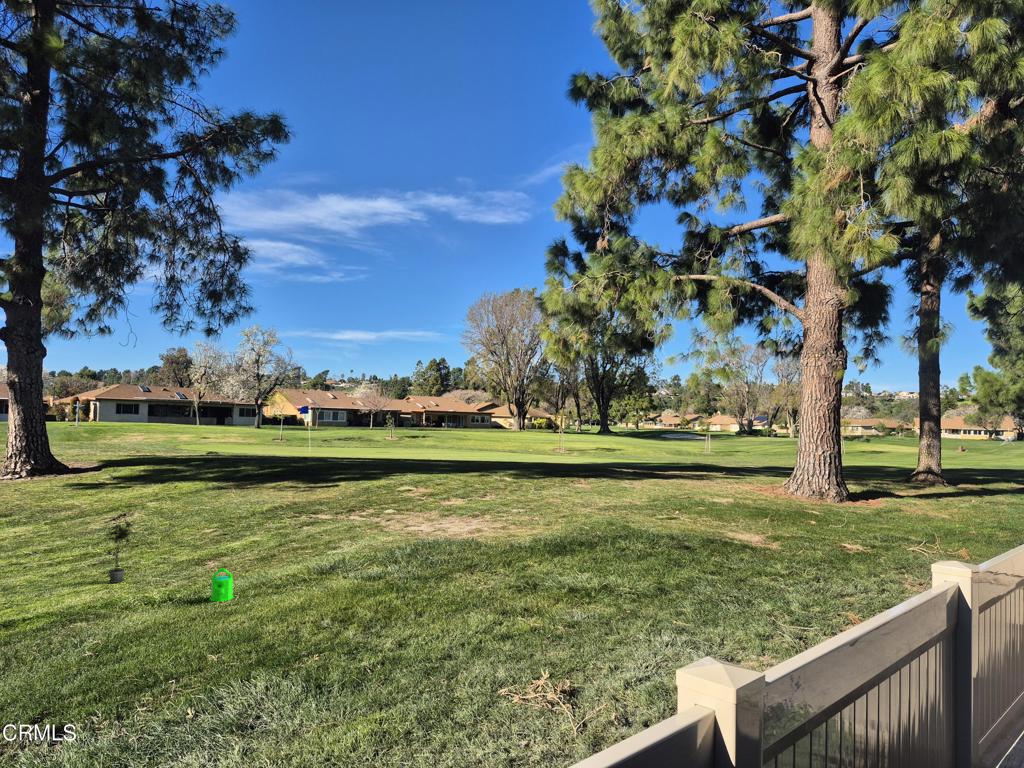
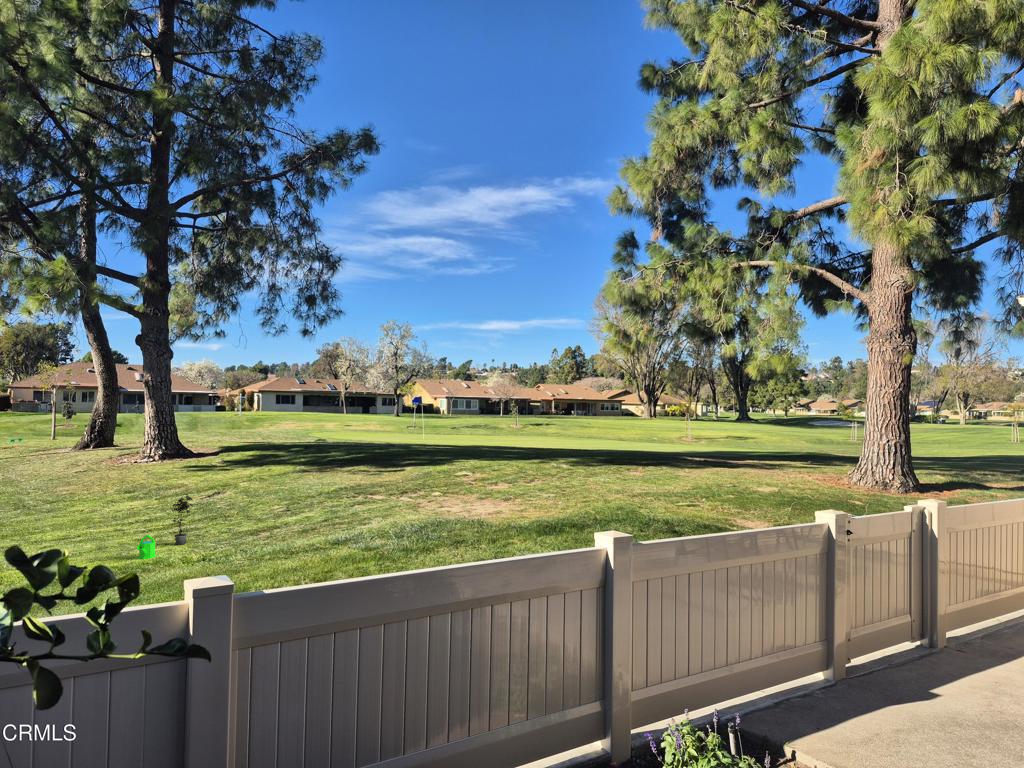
watering can: present [210,568,233,601] -> present [137,535,156,559]

